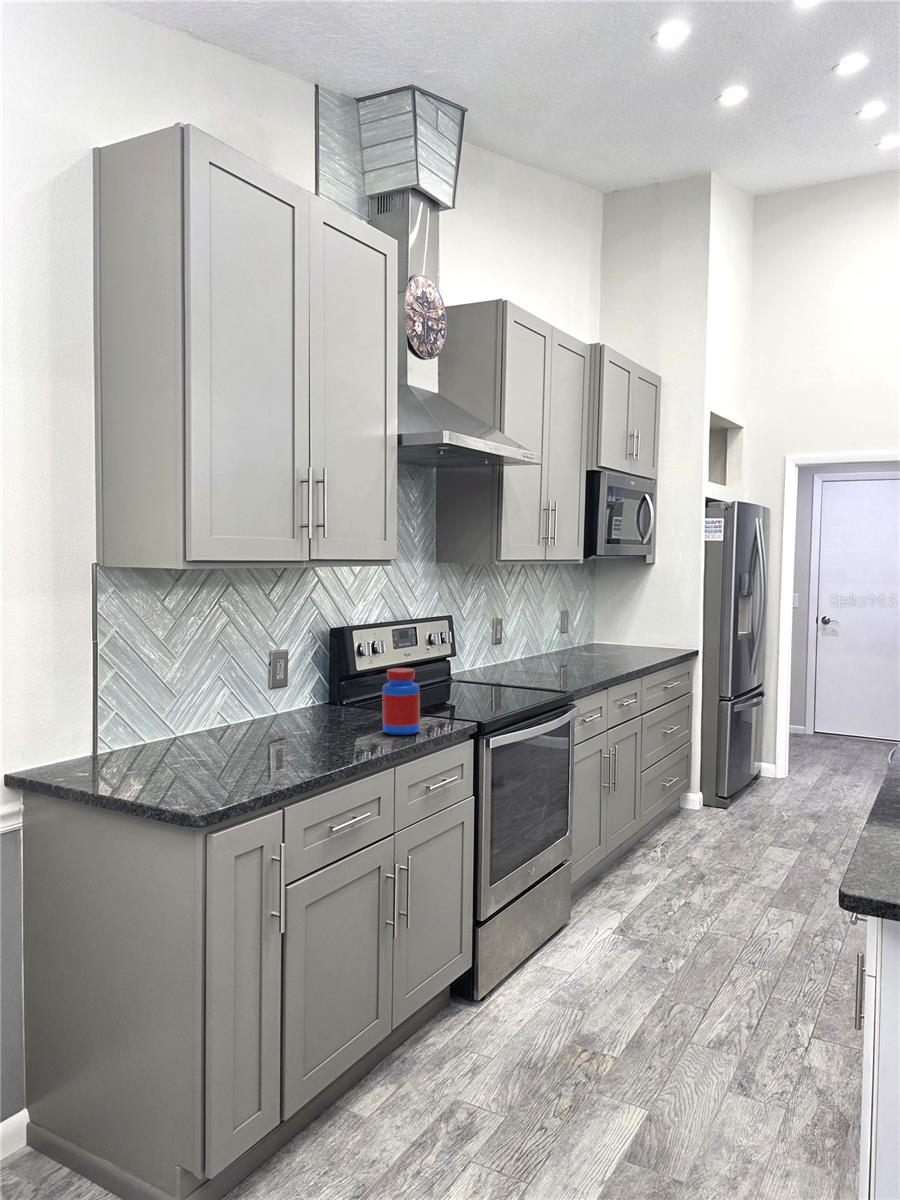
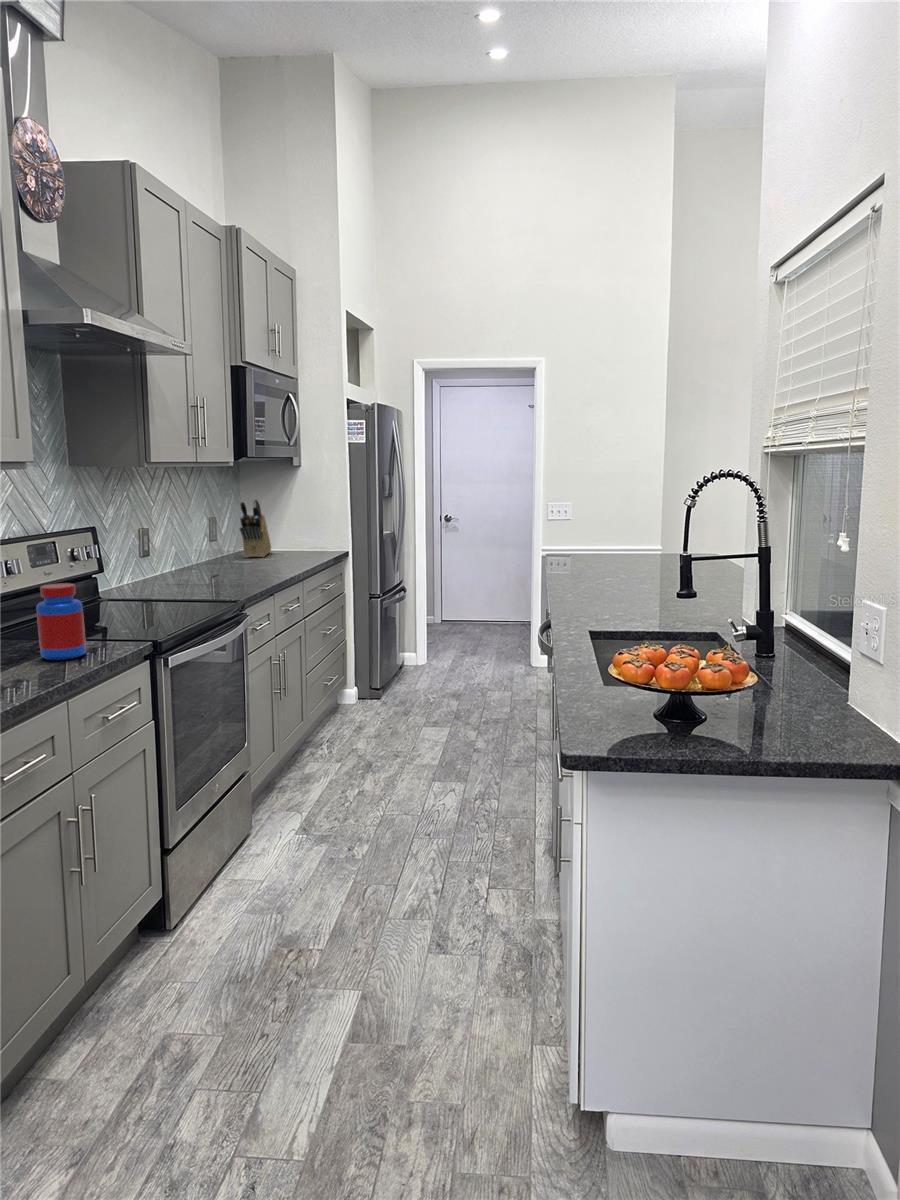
knife block: none [590,595,621,652] -> present [240,499,271,558]

